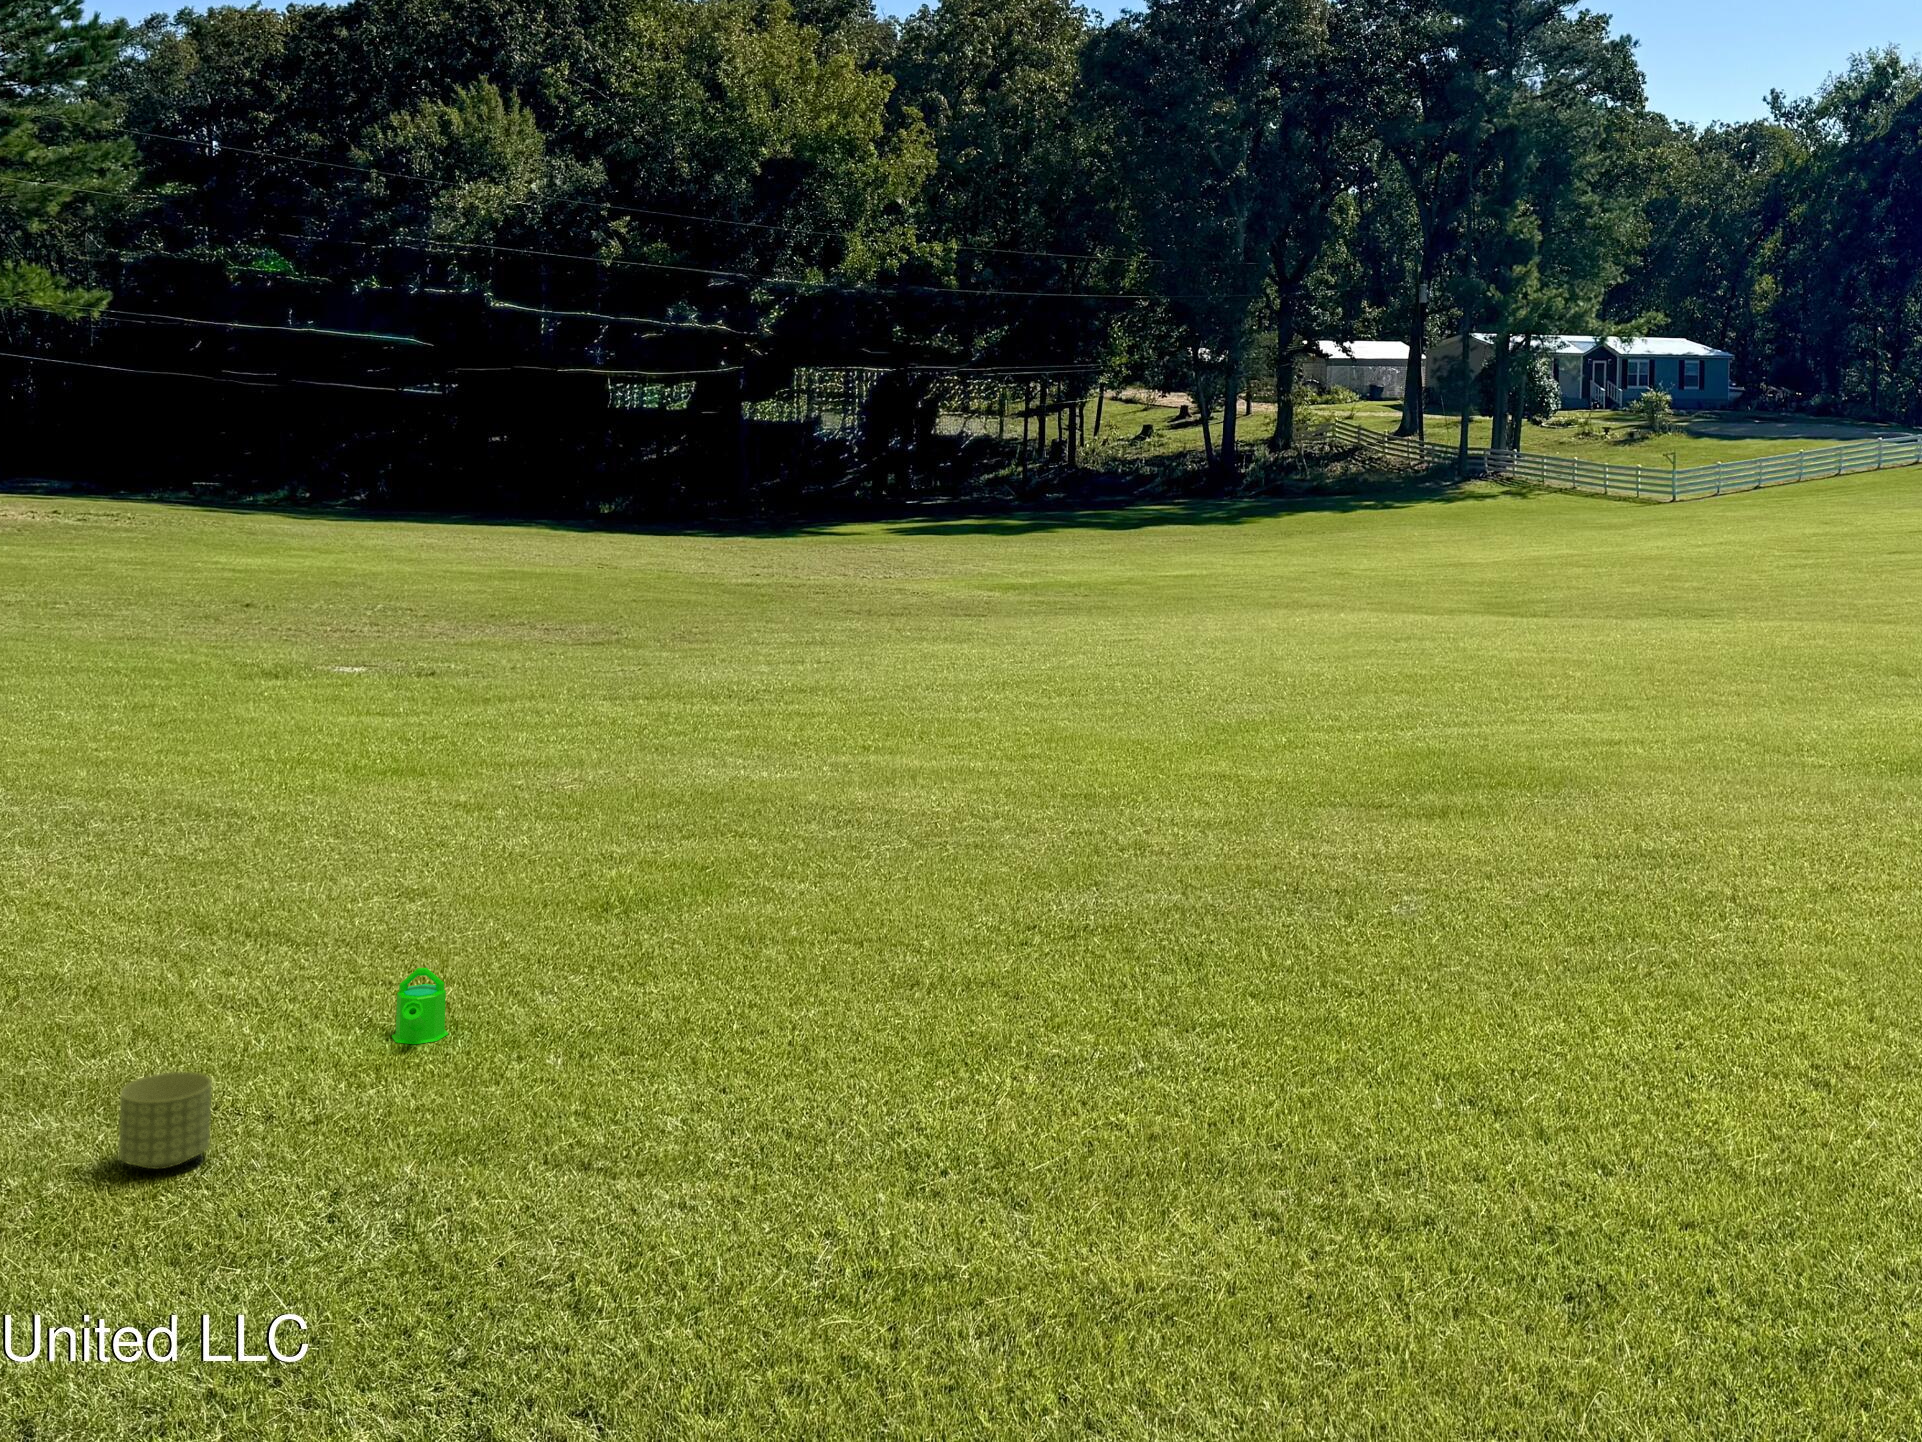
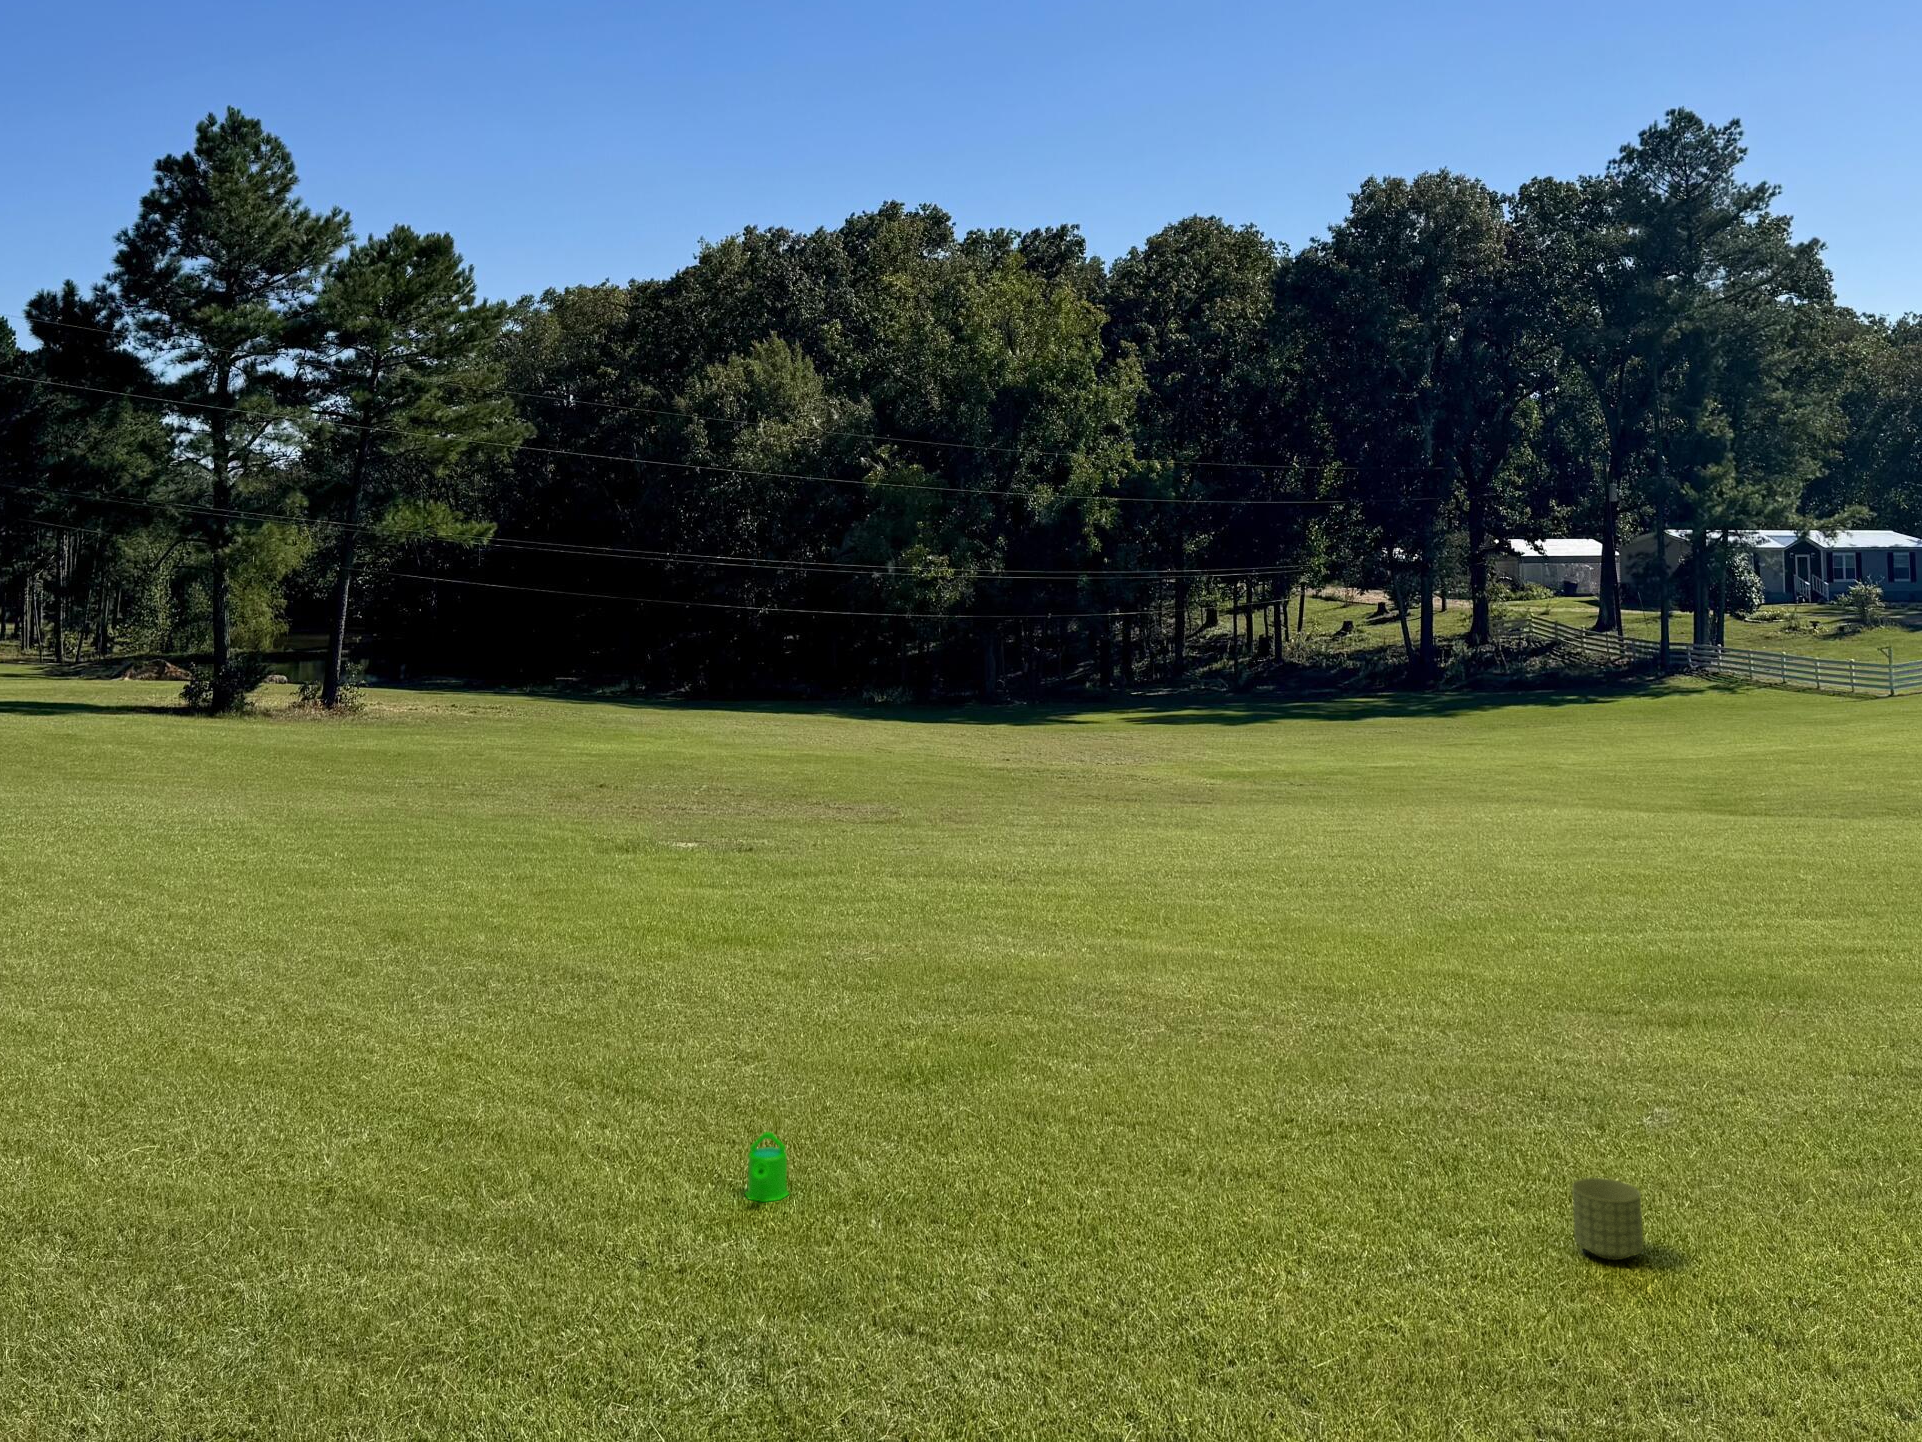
planter: present [119,1072,212,1169] -> present [1572,1178,1643,1260]

